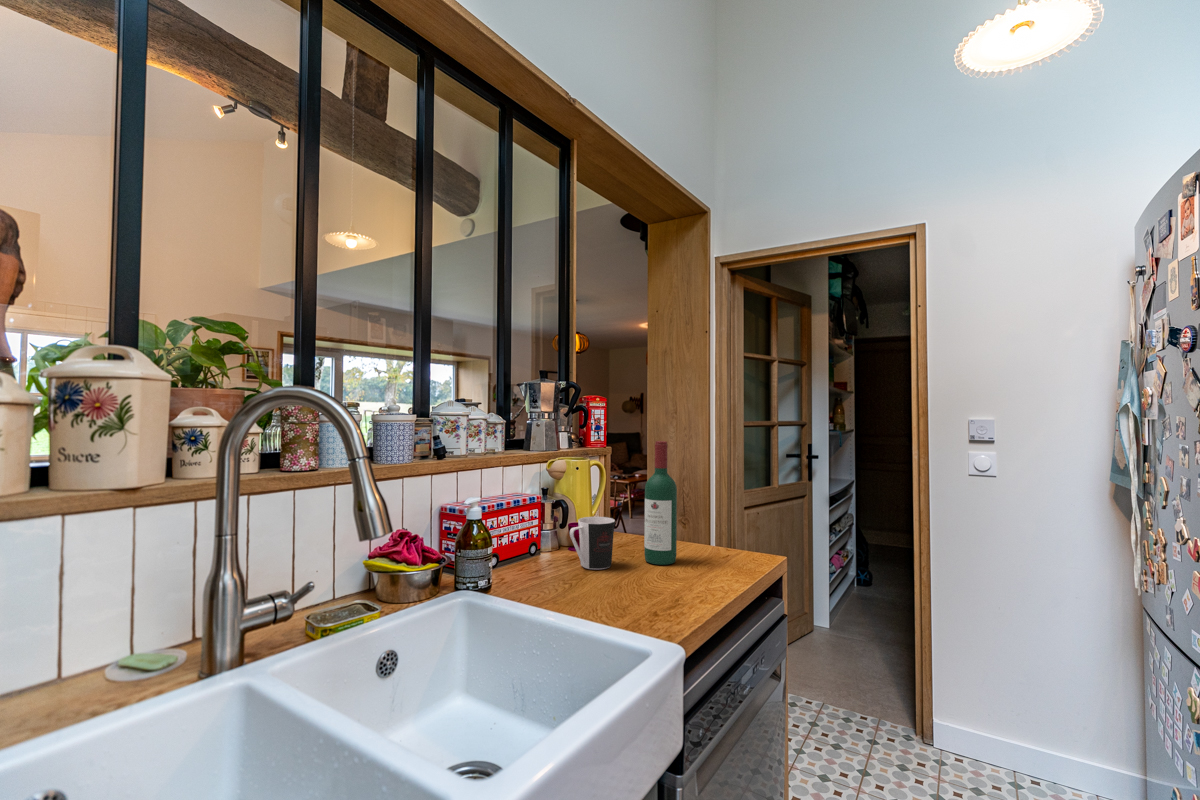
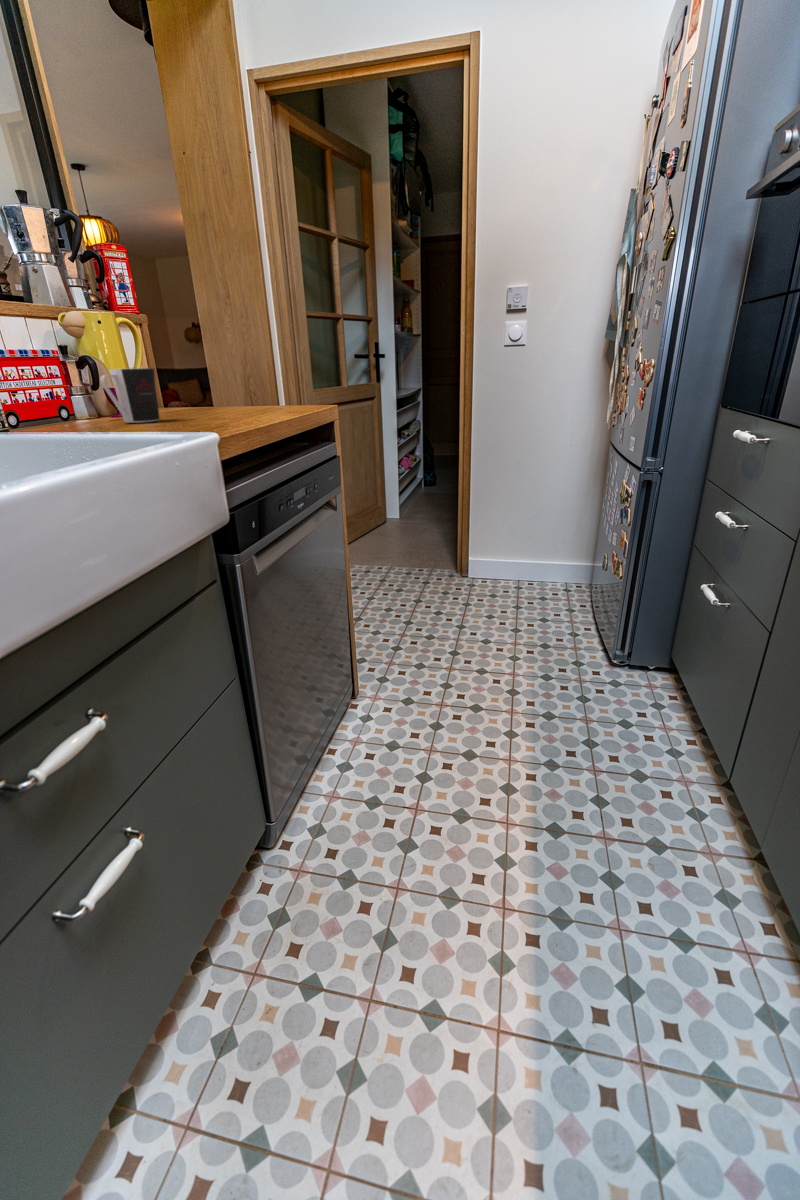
wine bottle: present [644,441,677,565] -> none [184,272,231,417]

